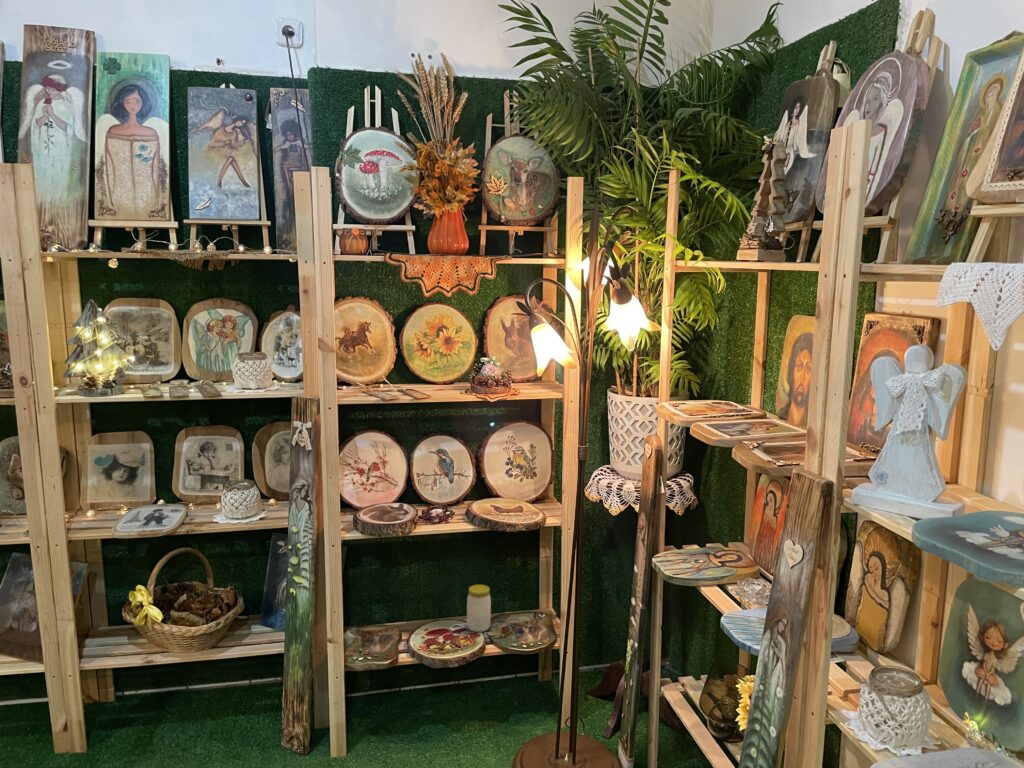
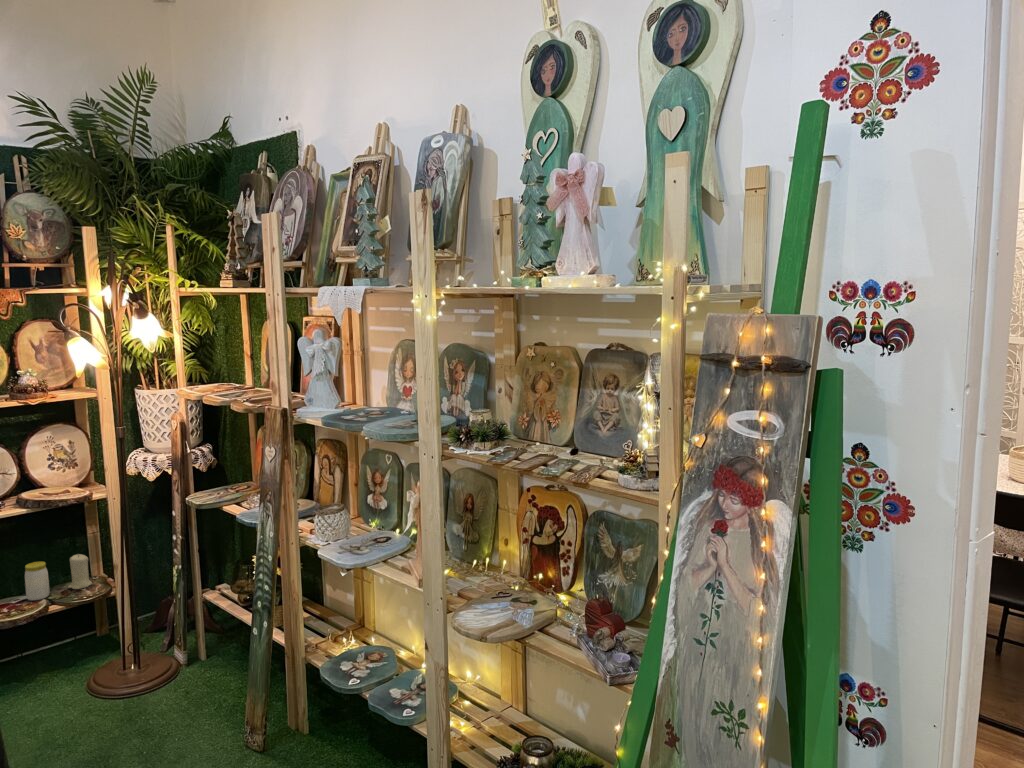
candle: none [511,585,536,629] -> present [68,554,92,589]

